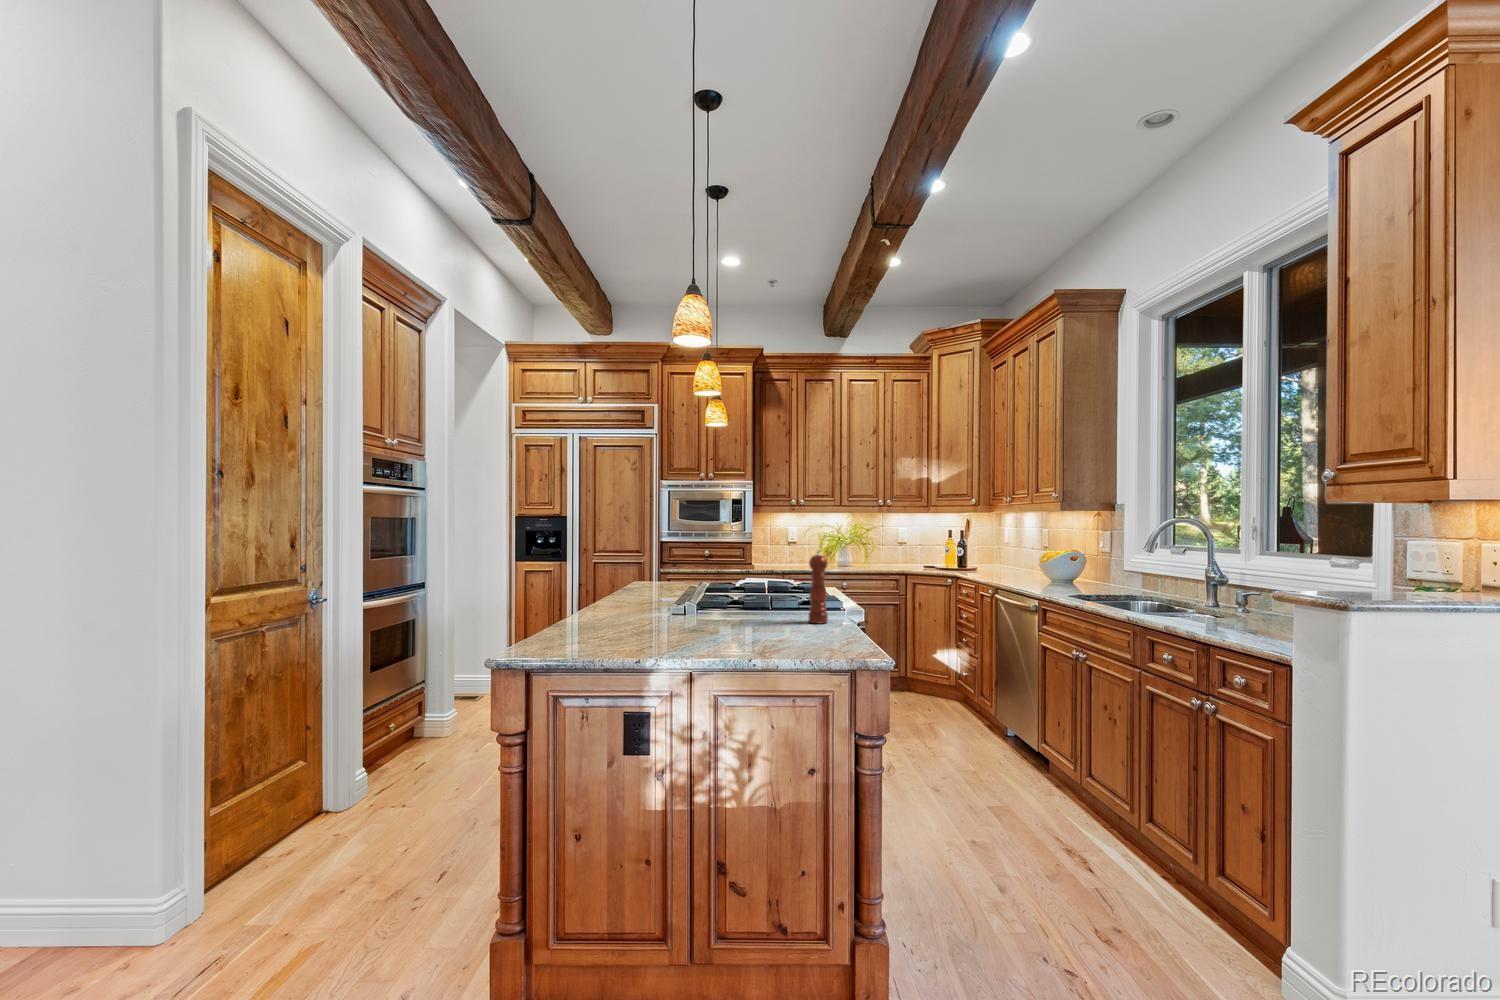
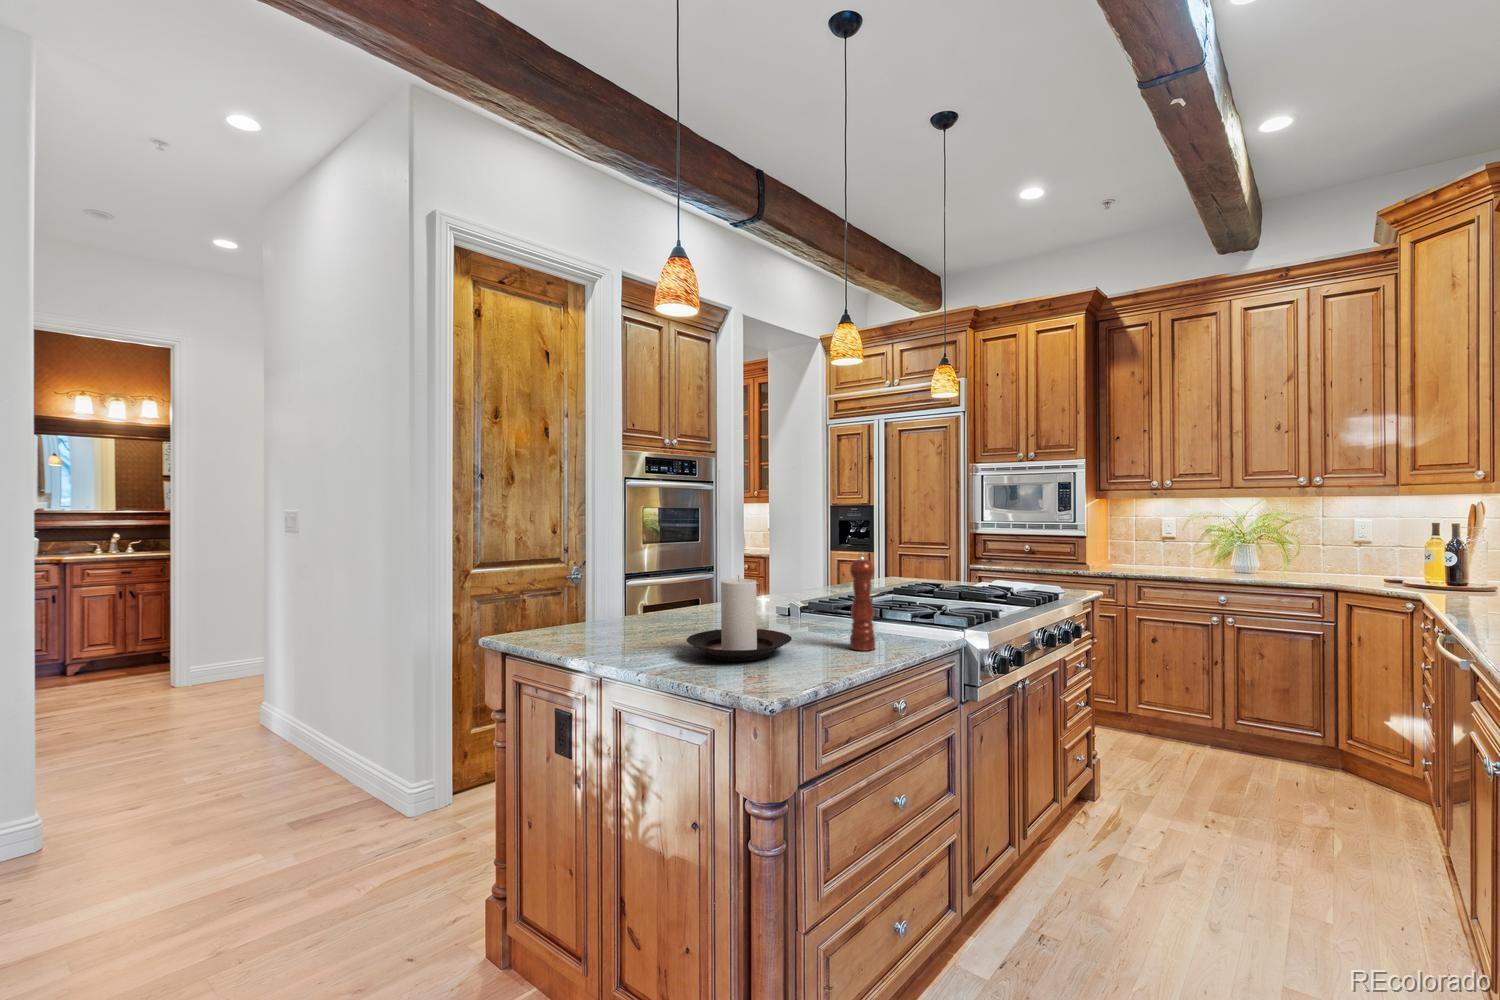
candle holder: none [709,571,795,639] -> present [687,576,792,661]

